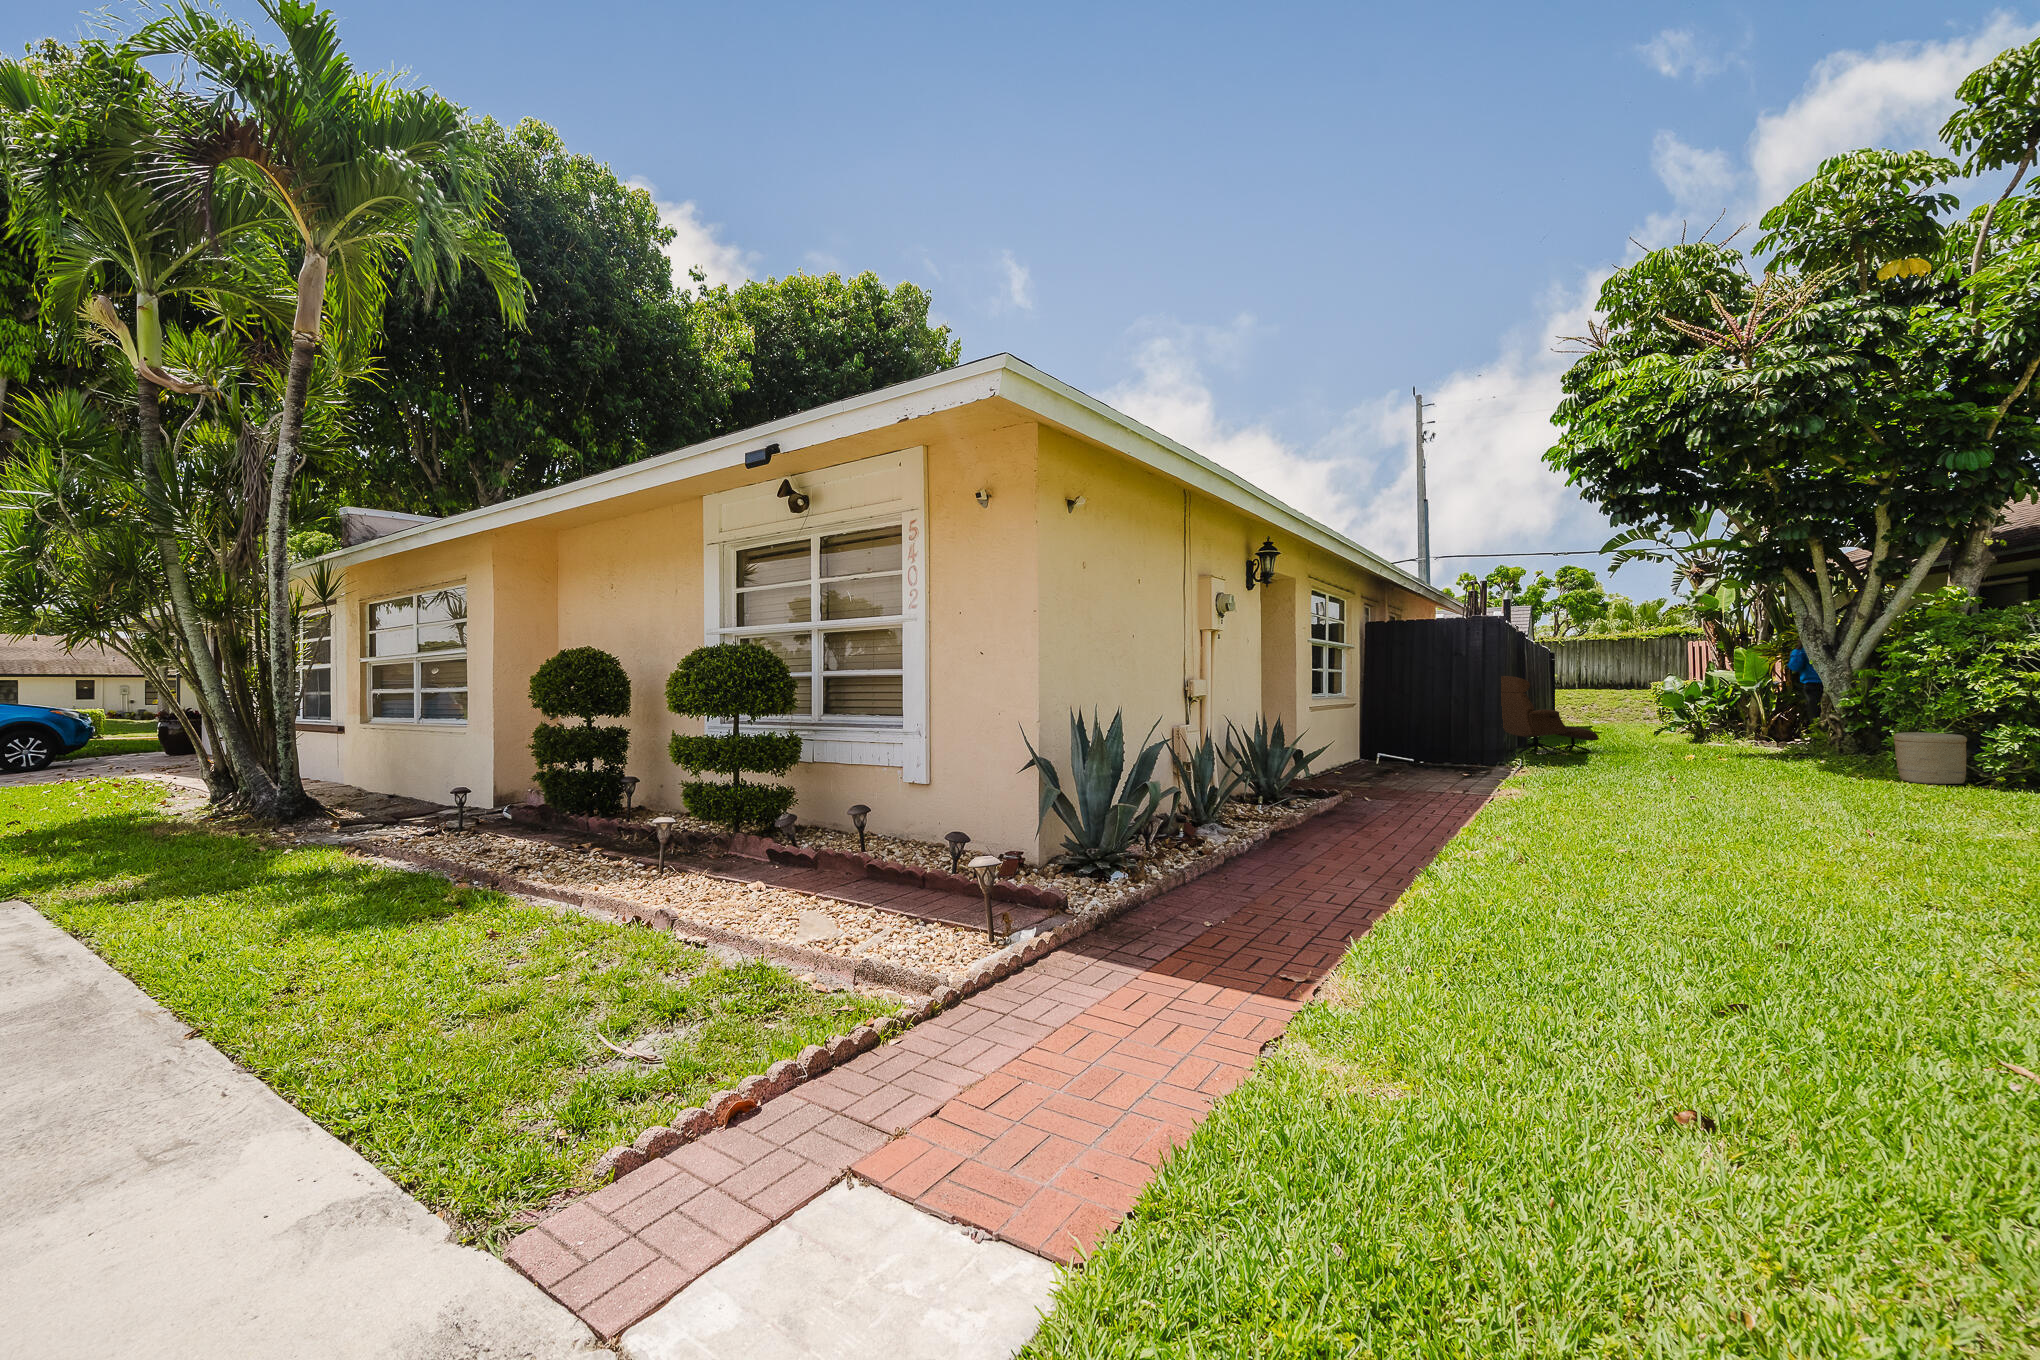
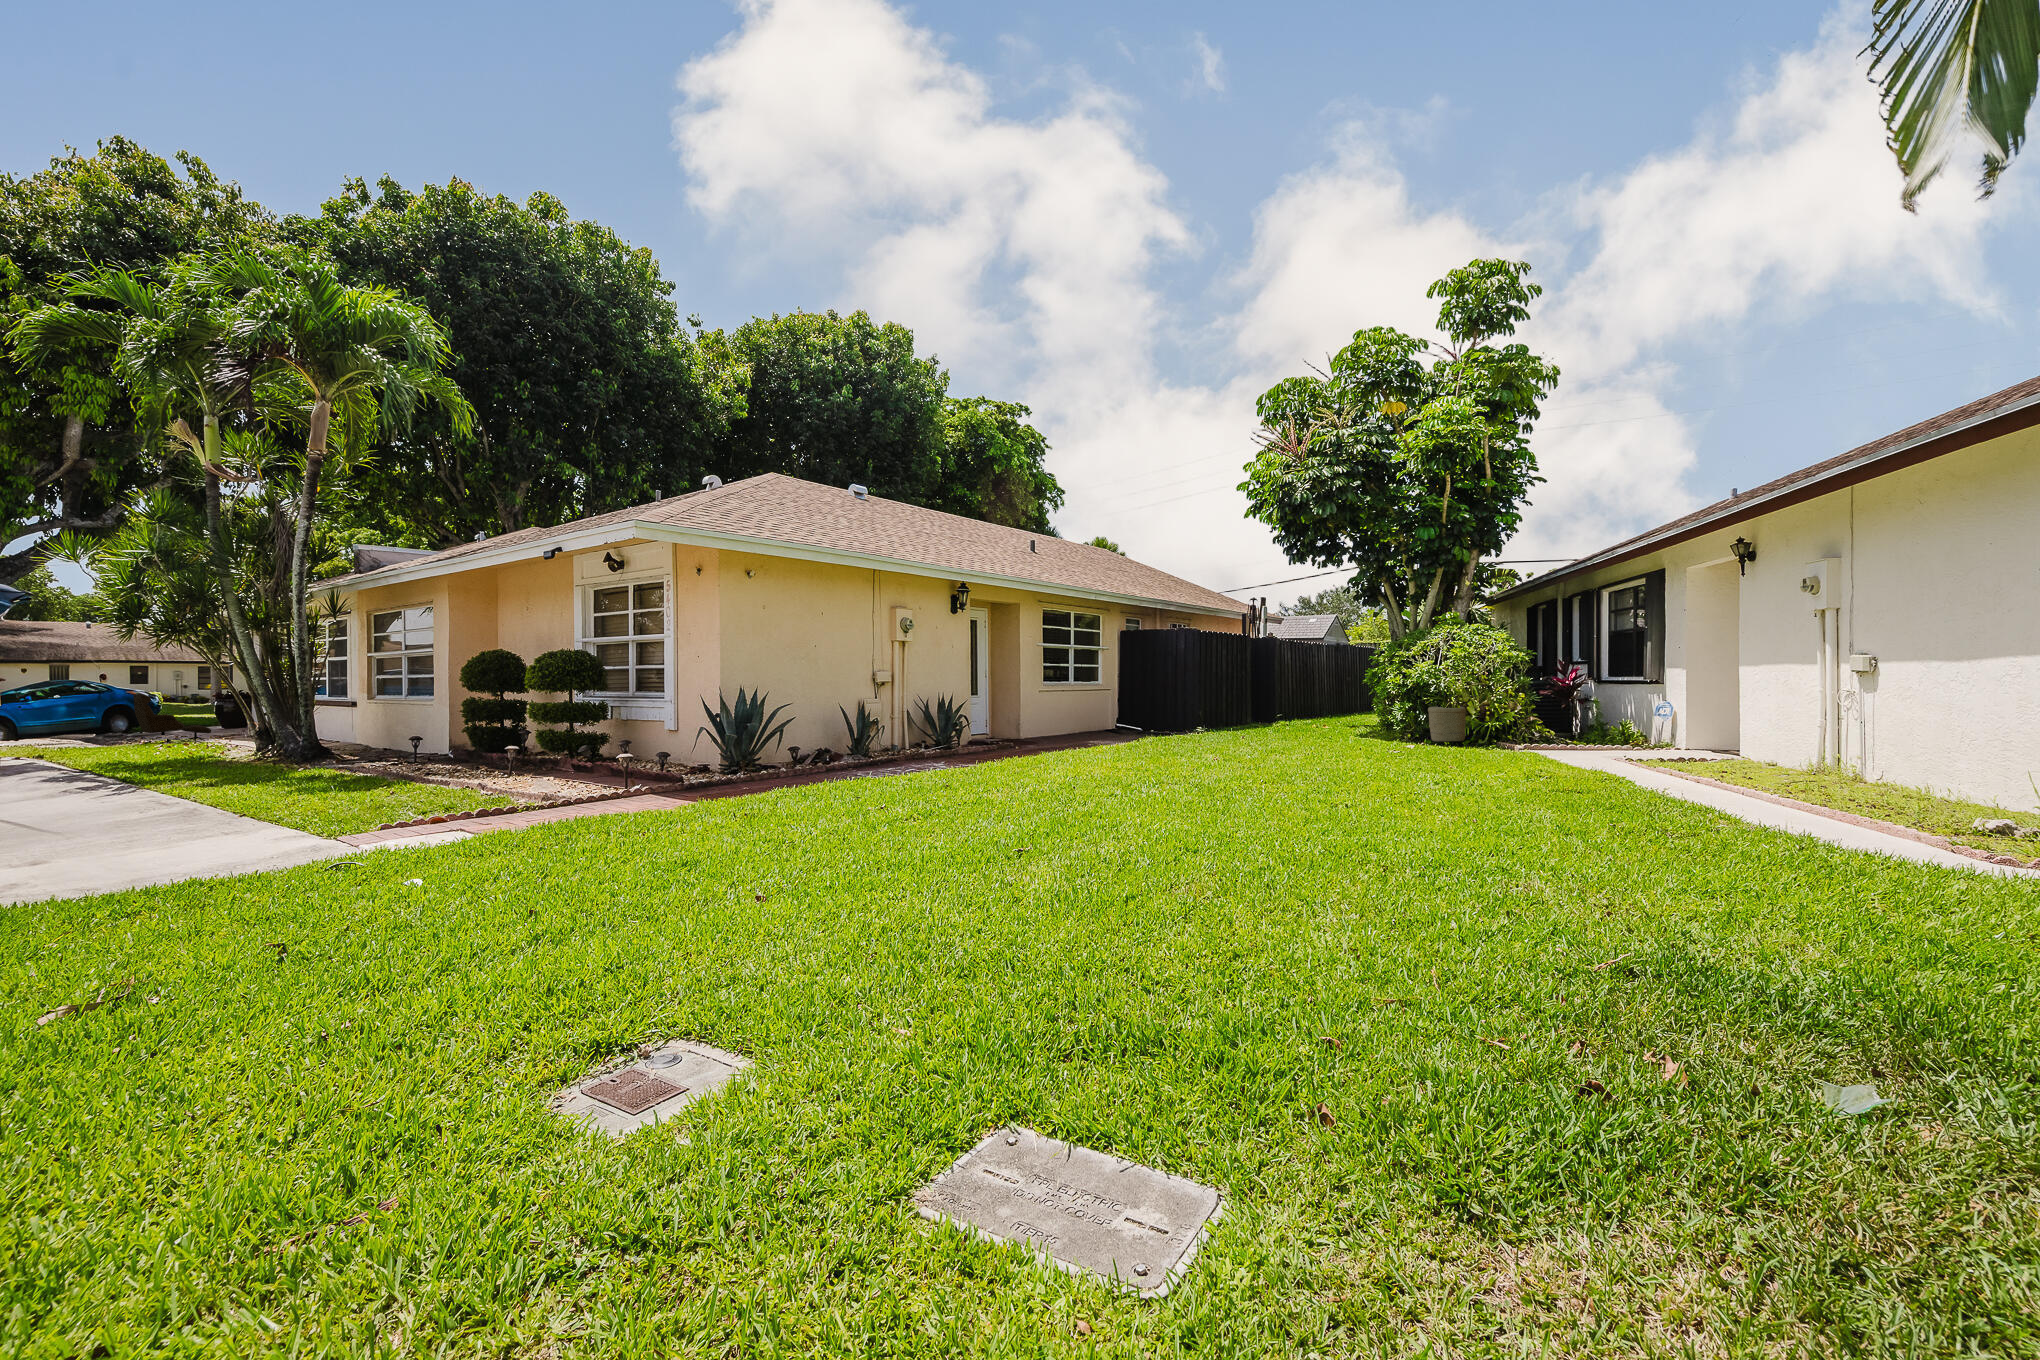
lounge chair: present [1501,676,1599,755] -> present [133,694,211,744]

